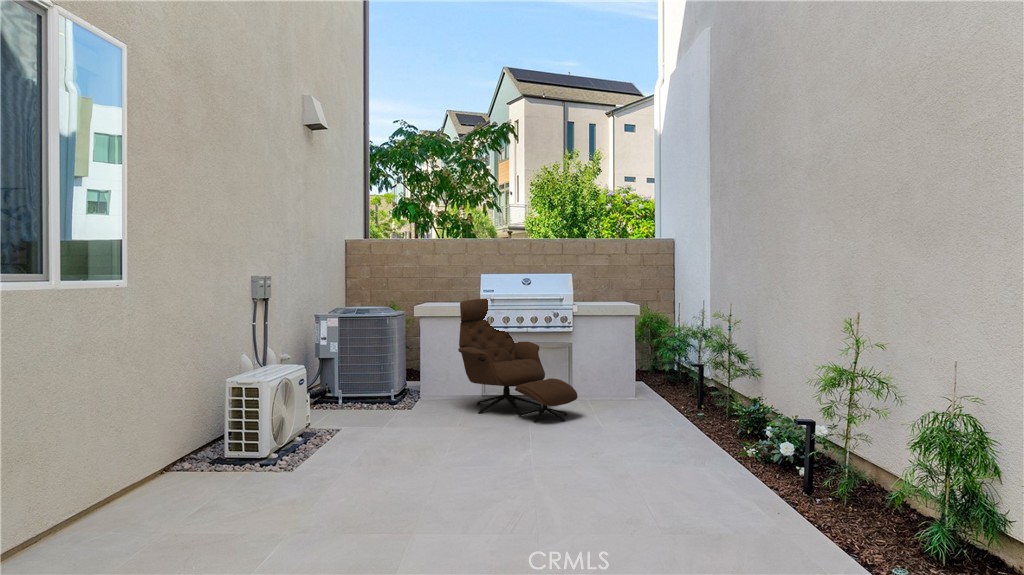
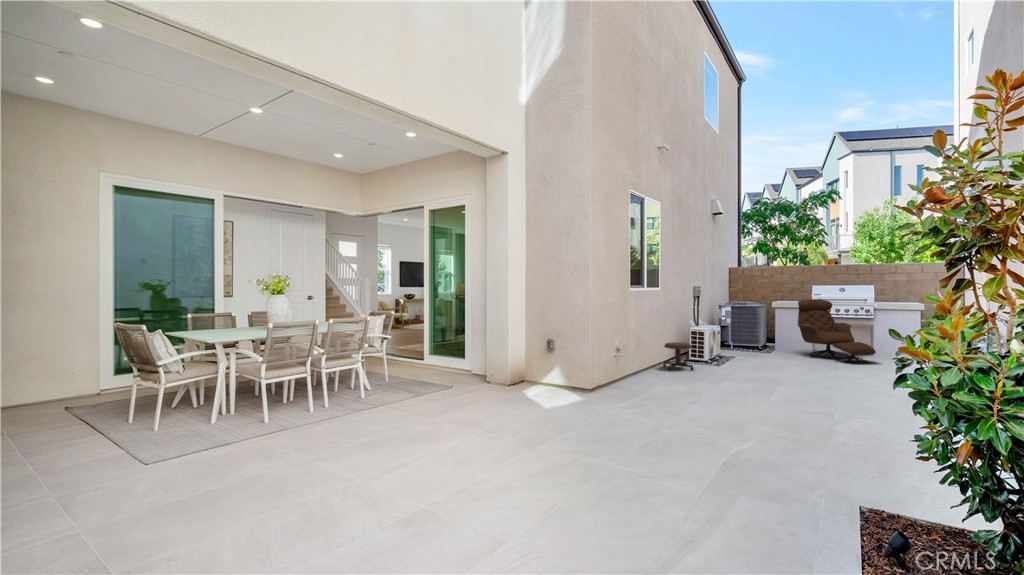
stool: none [111,430,203,530] -> present [663,342,694,370]

